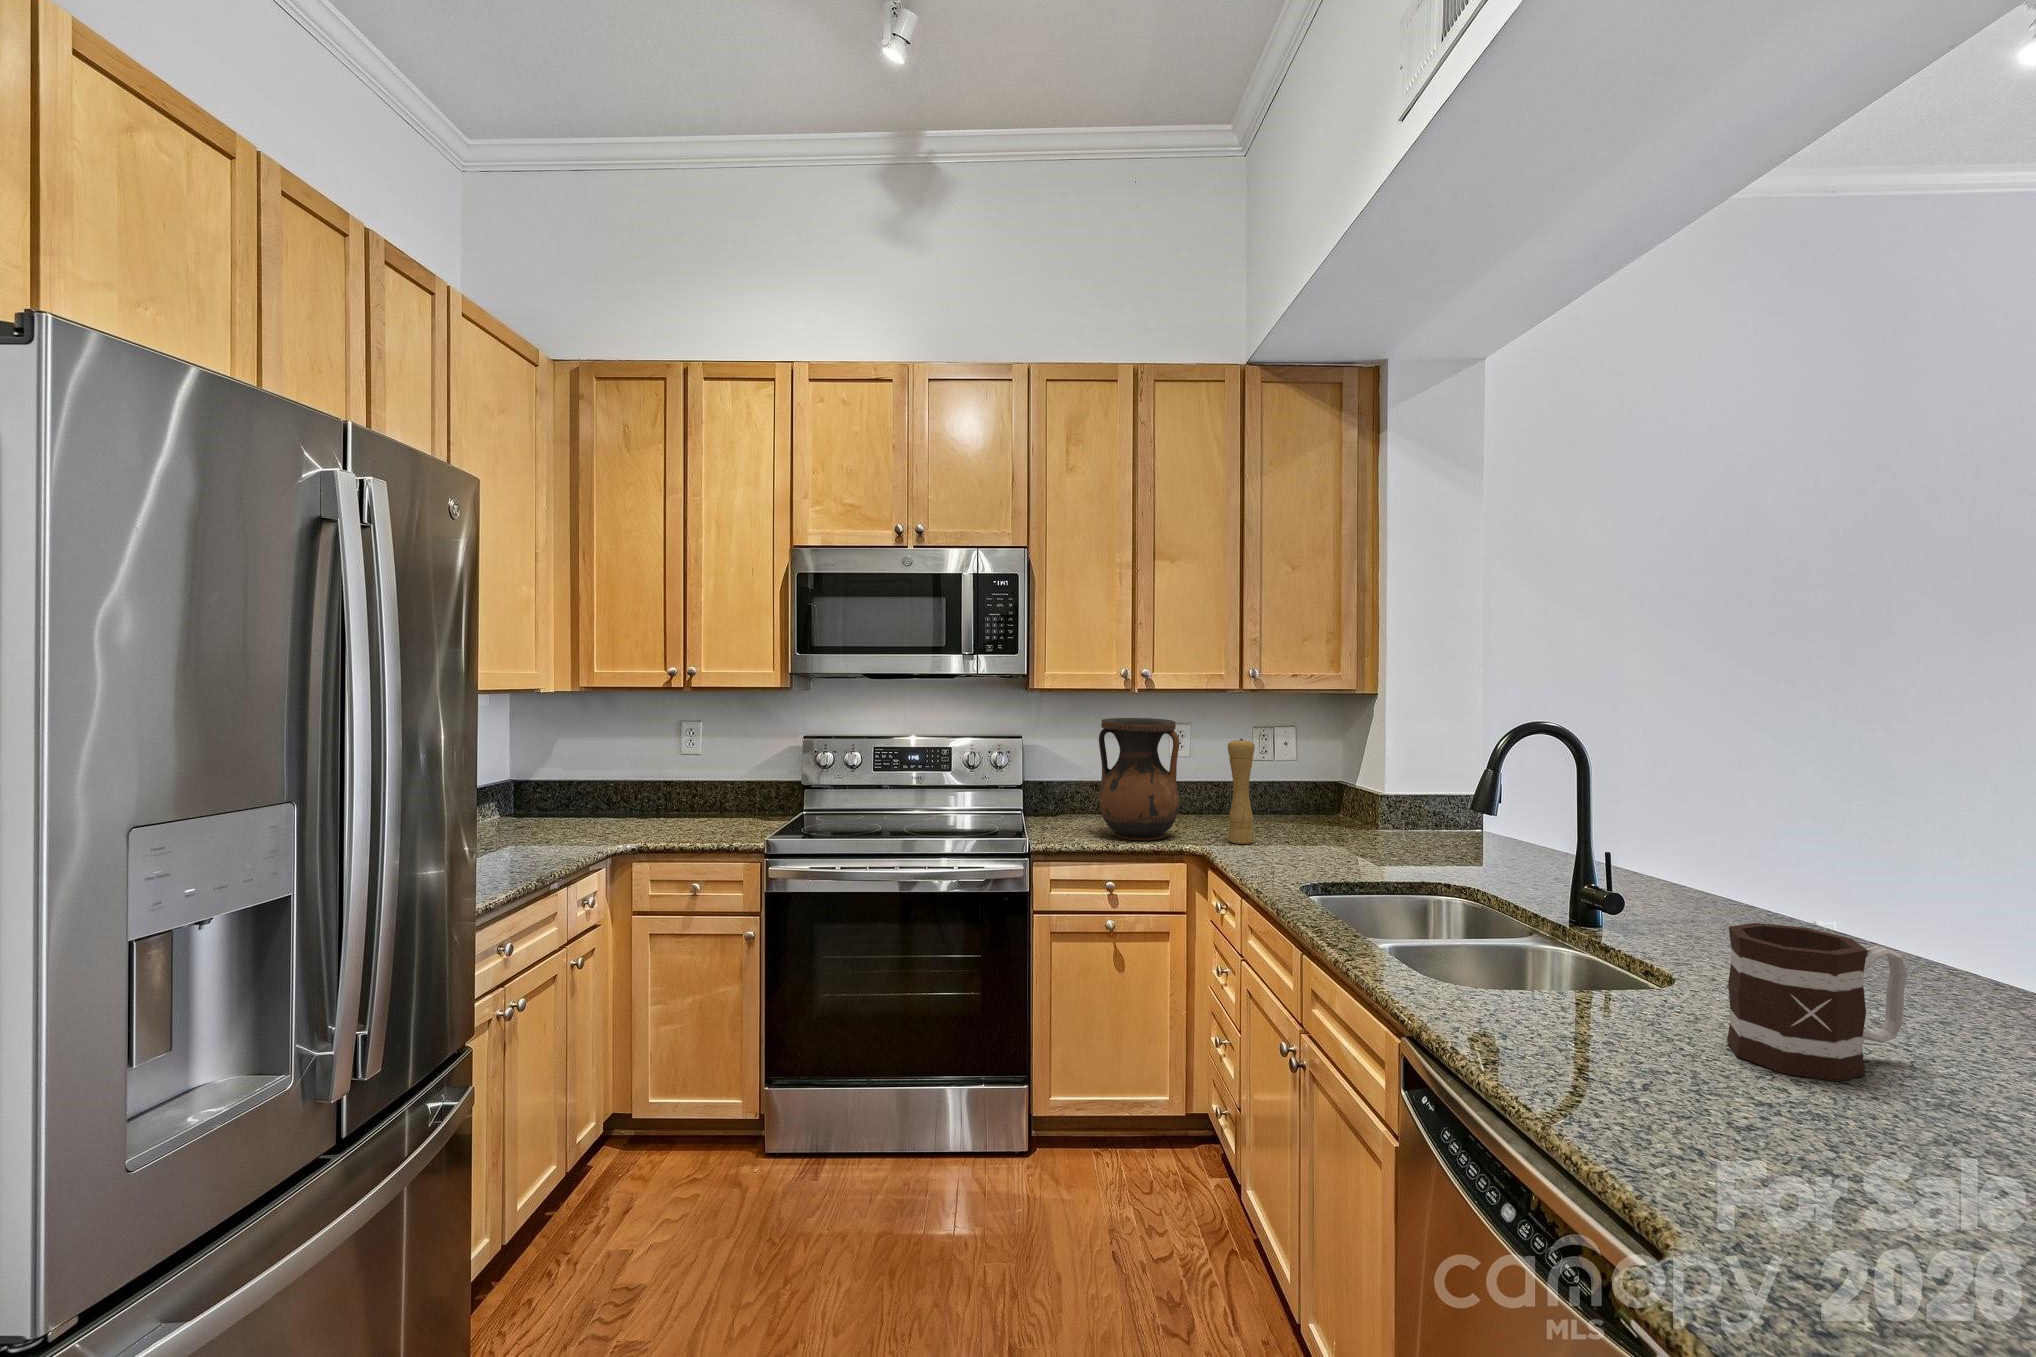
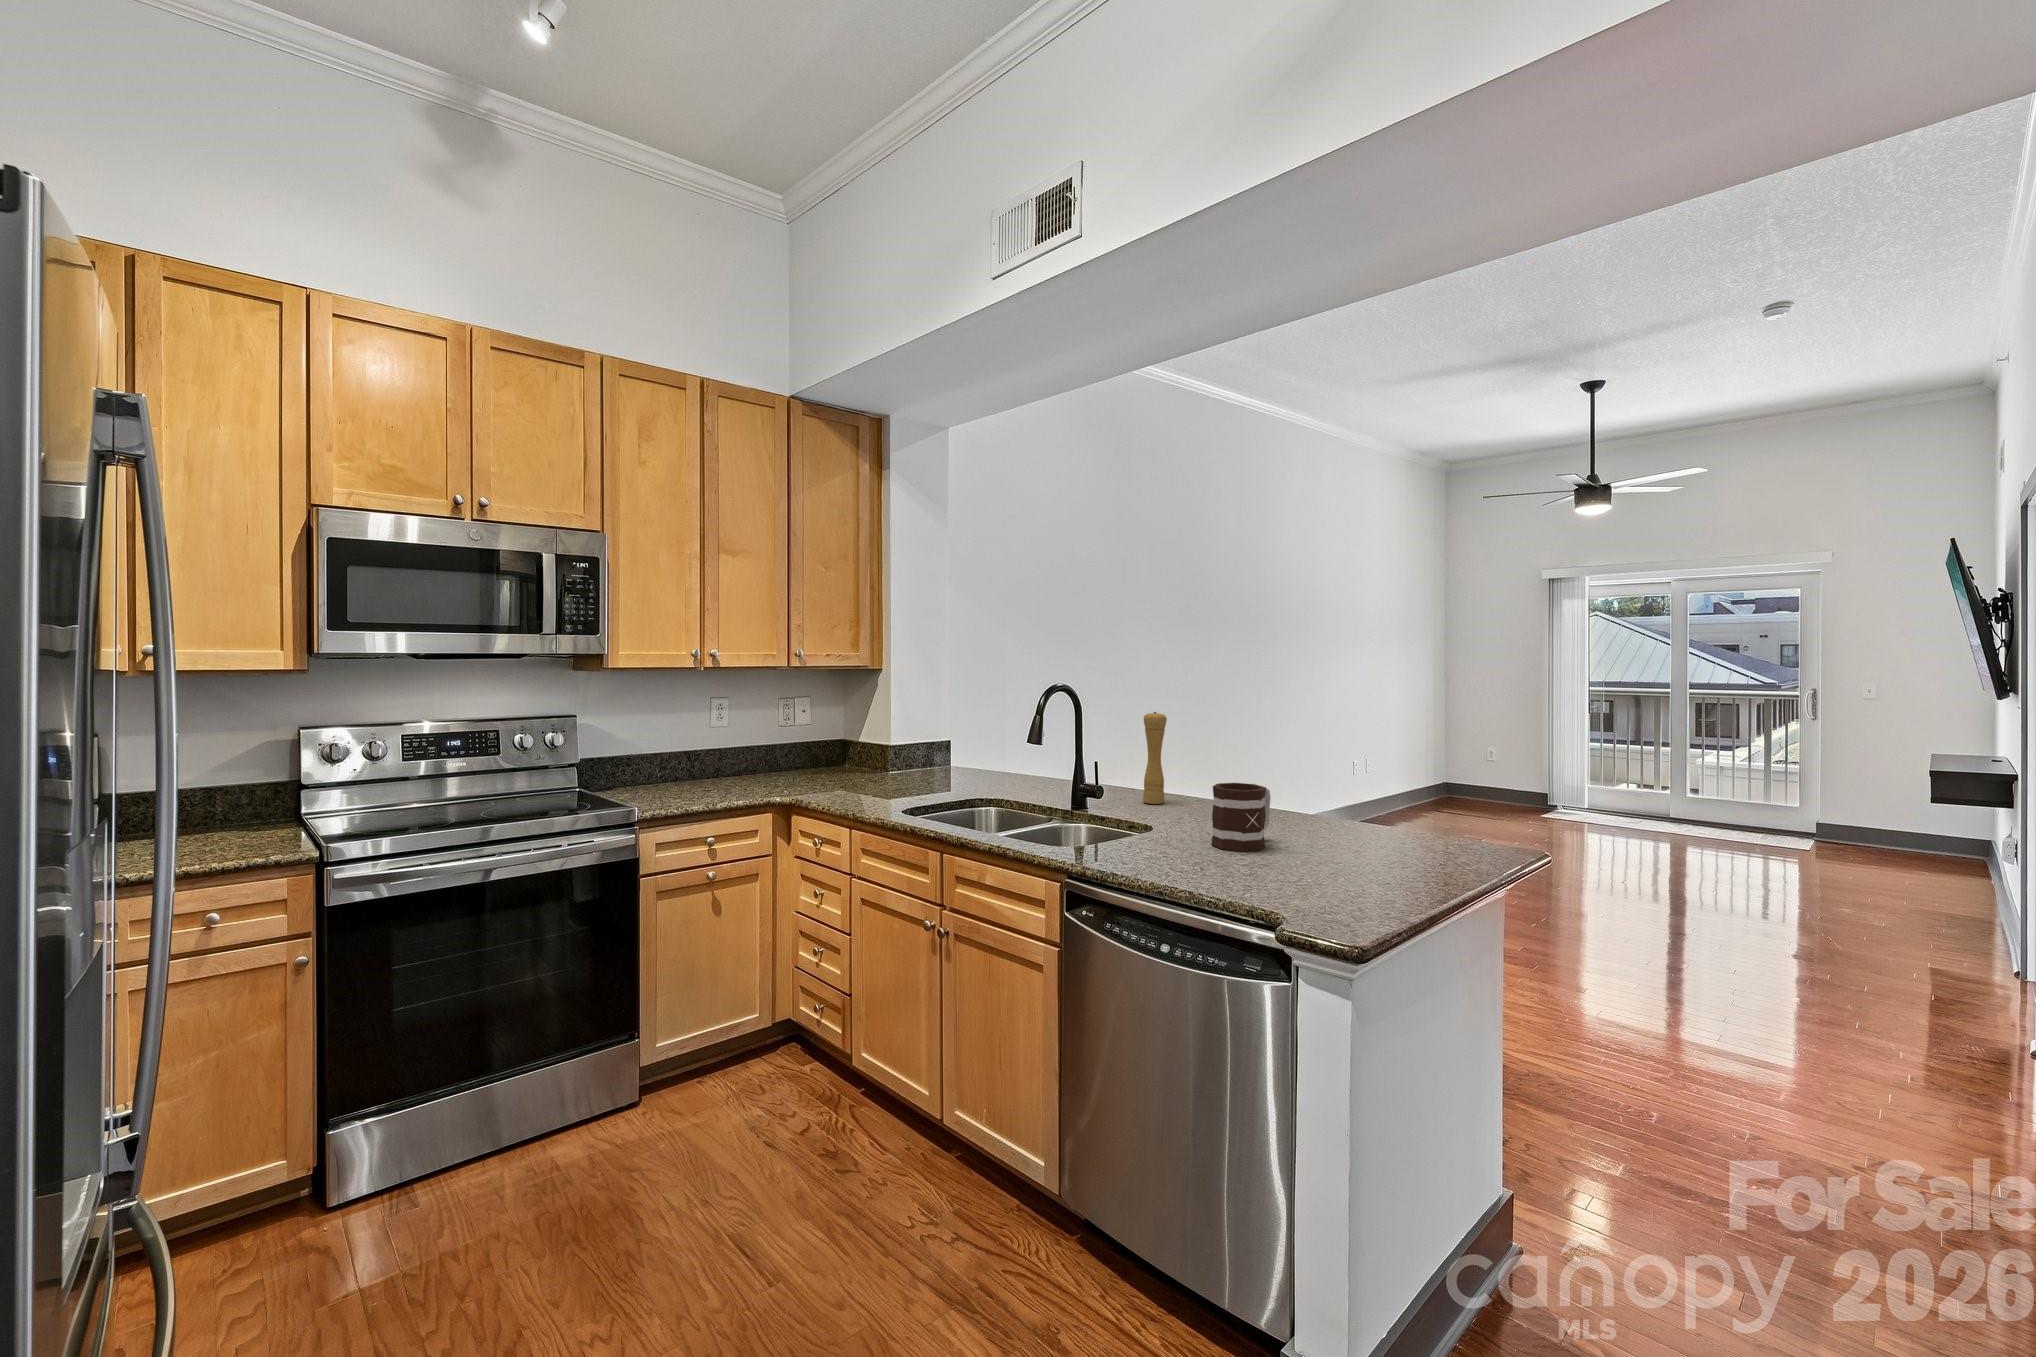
vase: present [1099,718,1180,840] -> none [683,695,758,801]
pepper mill: present [1228,739,1255,844] -> present [1143,712,1167,804]

